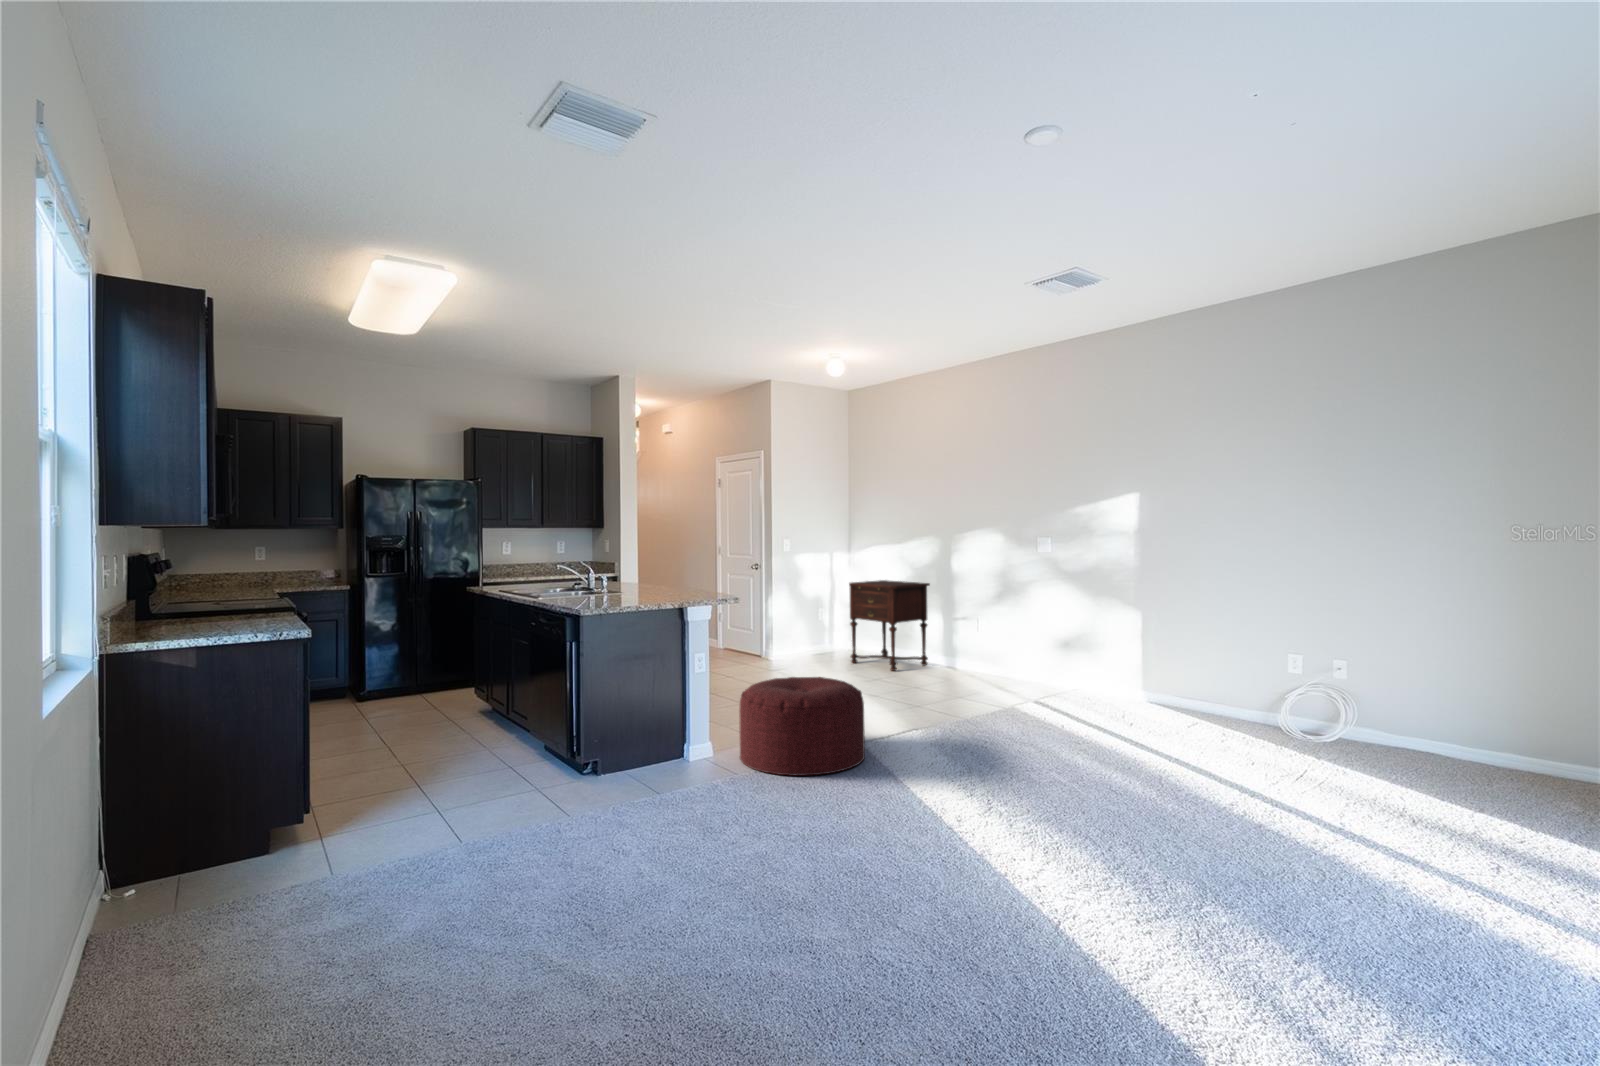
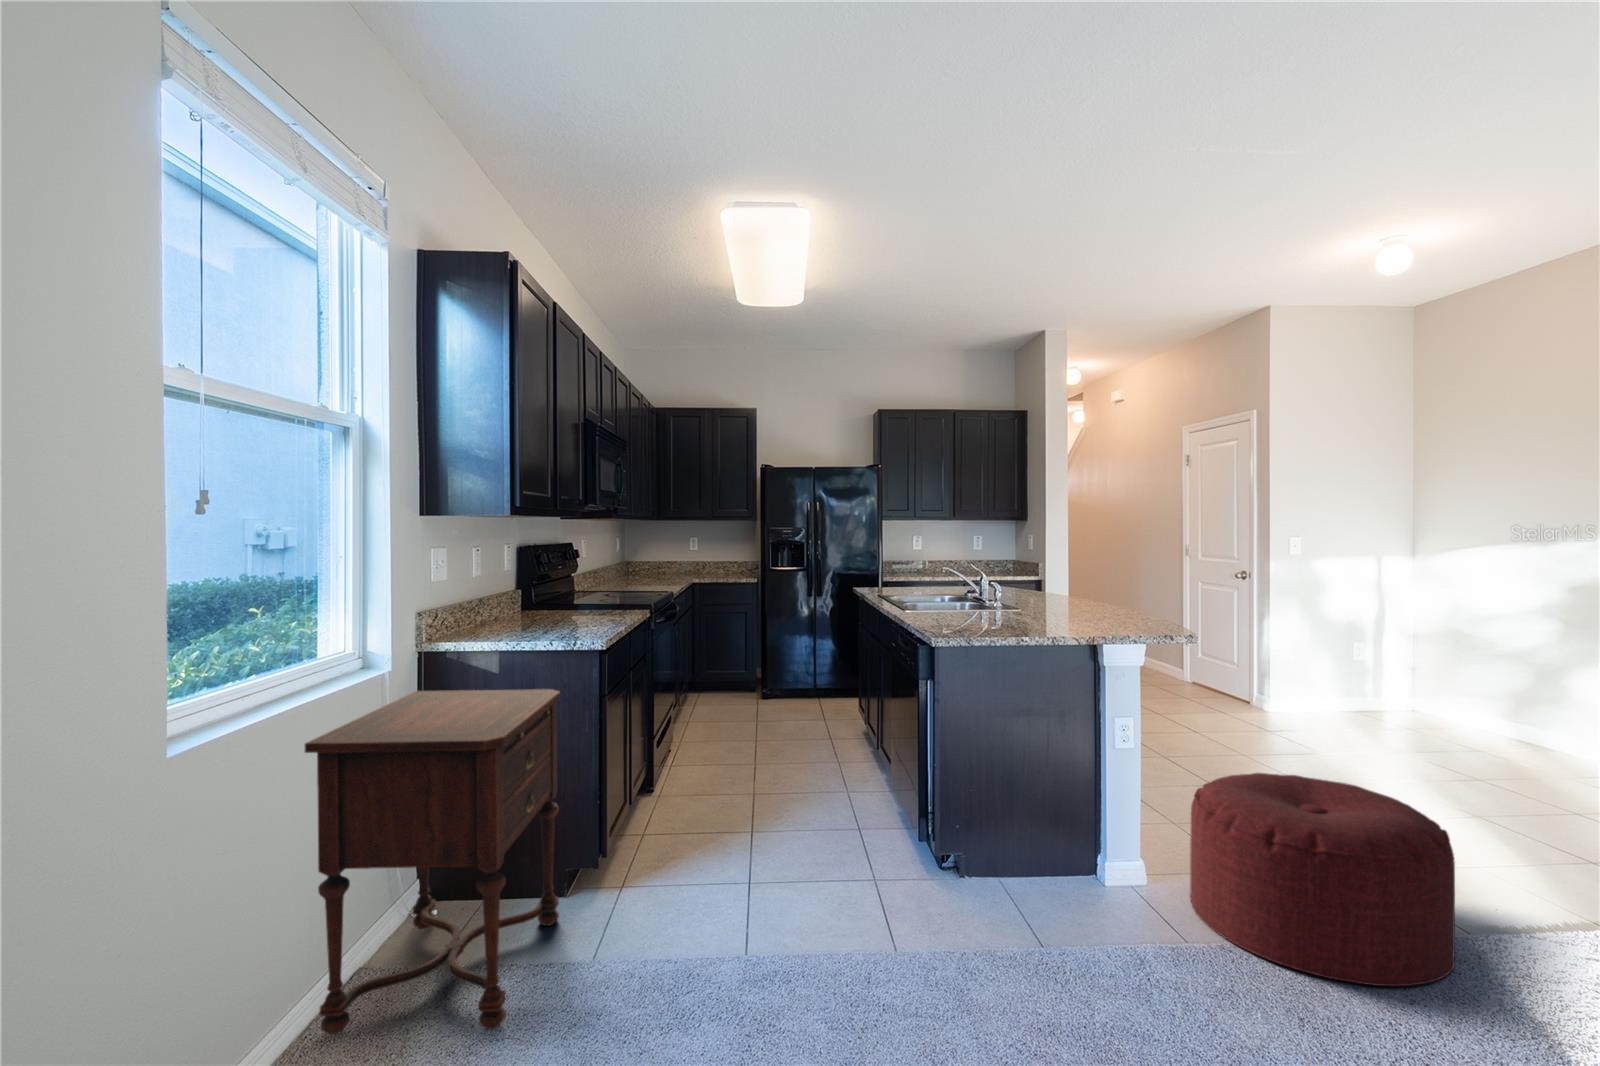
side table: present [849,580,930,671] -> present [305,689,560,1034]

